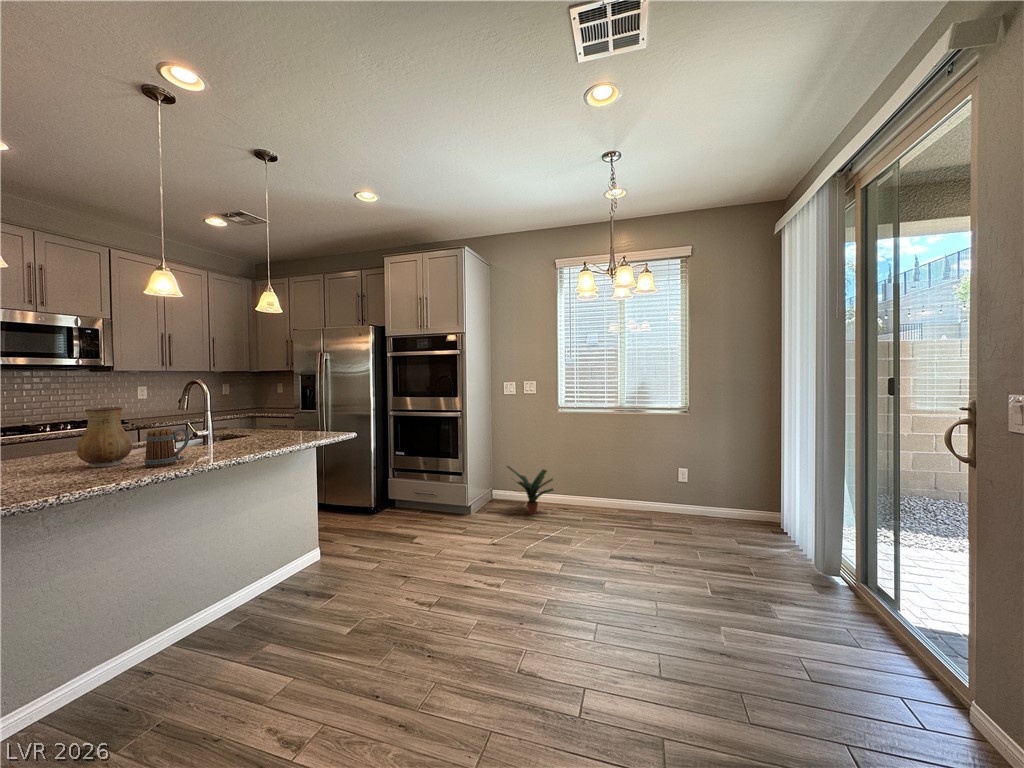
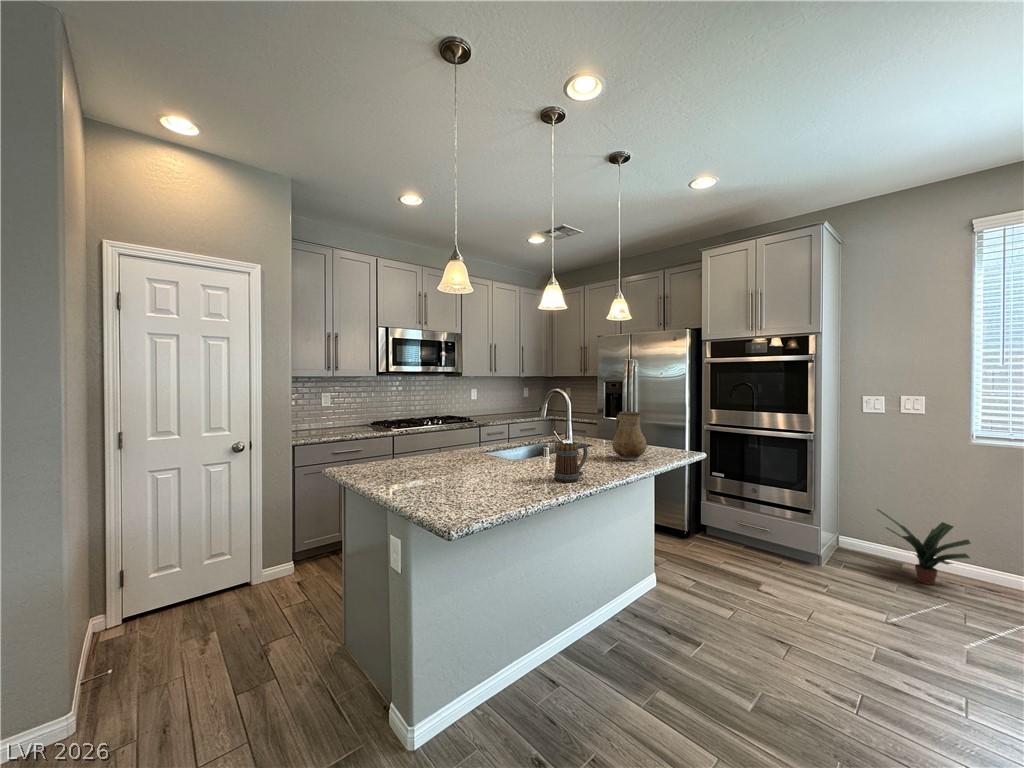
ceramic pitcher: present [76,407,133,467] -> present [612,412,647,460]

